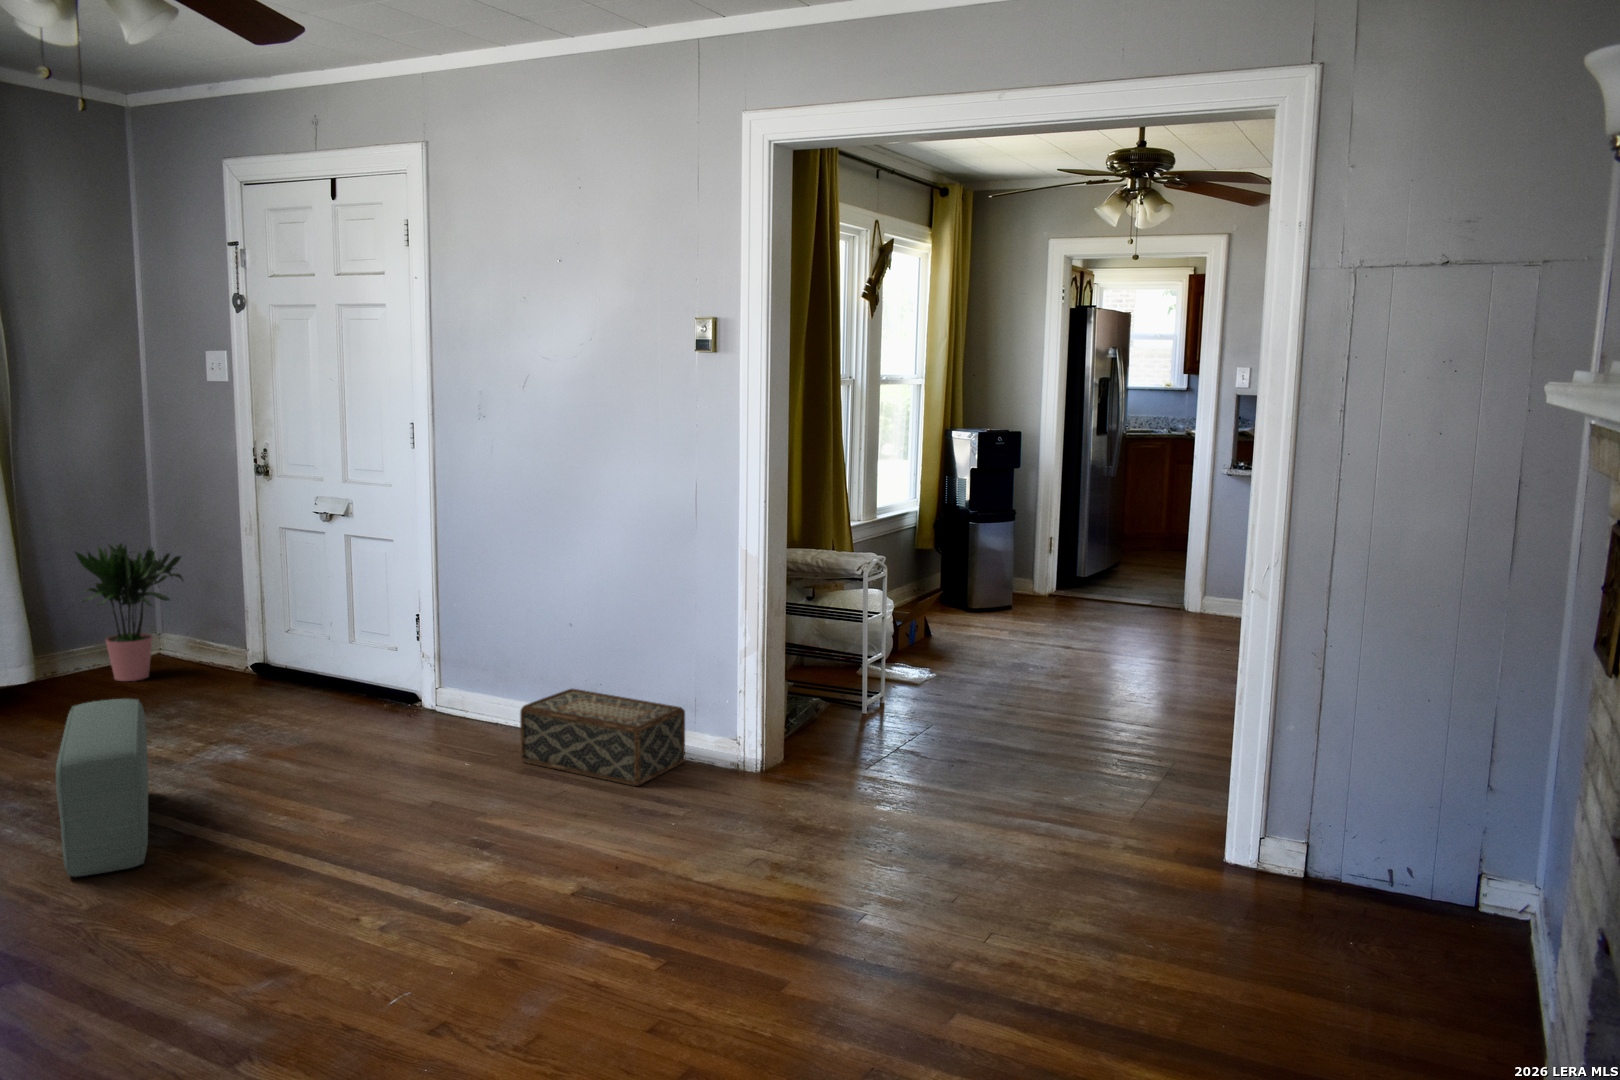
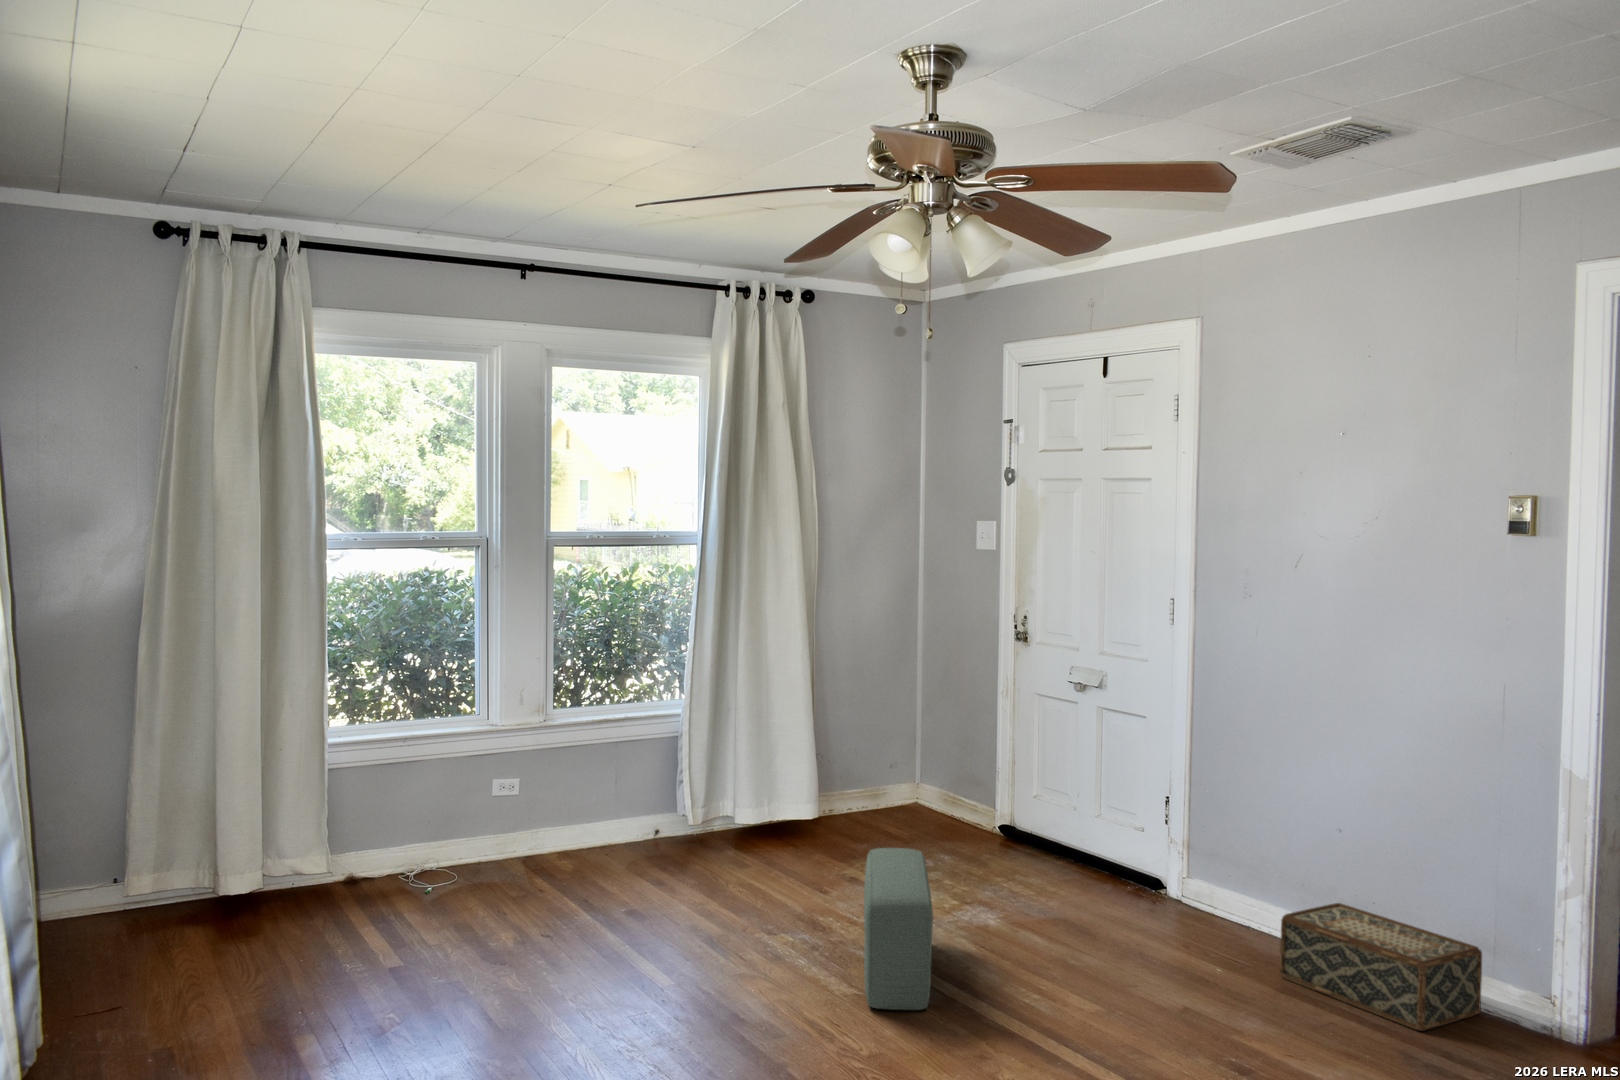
potted plant: present [75,544,184,681] -> none [856,689,950,828]

